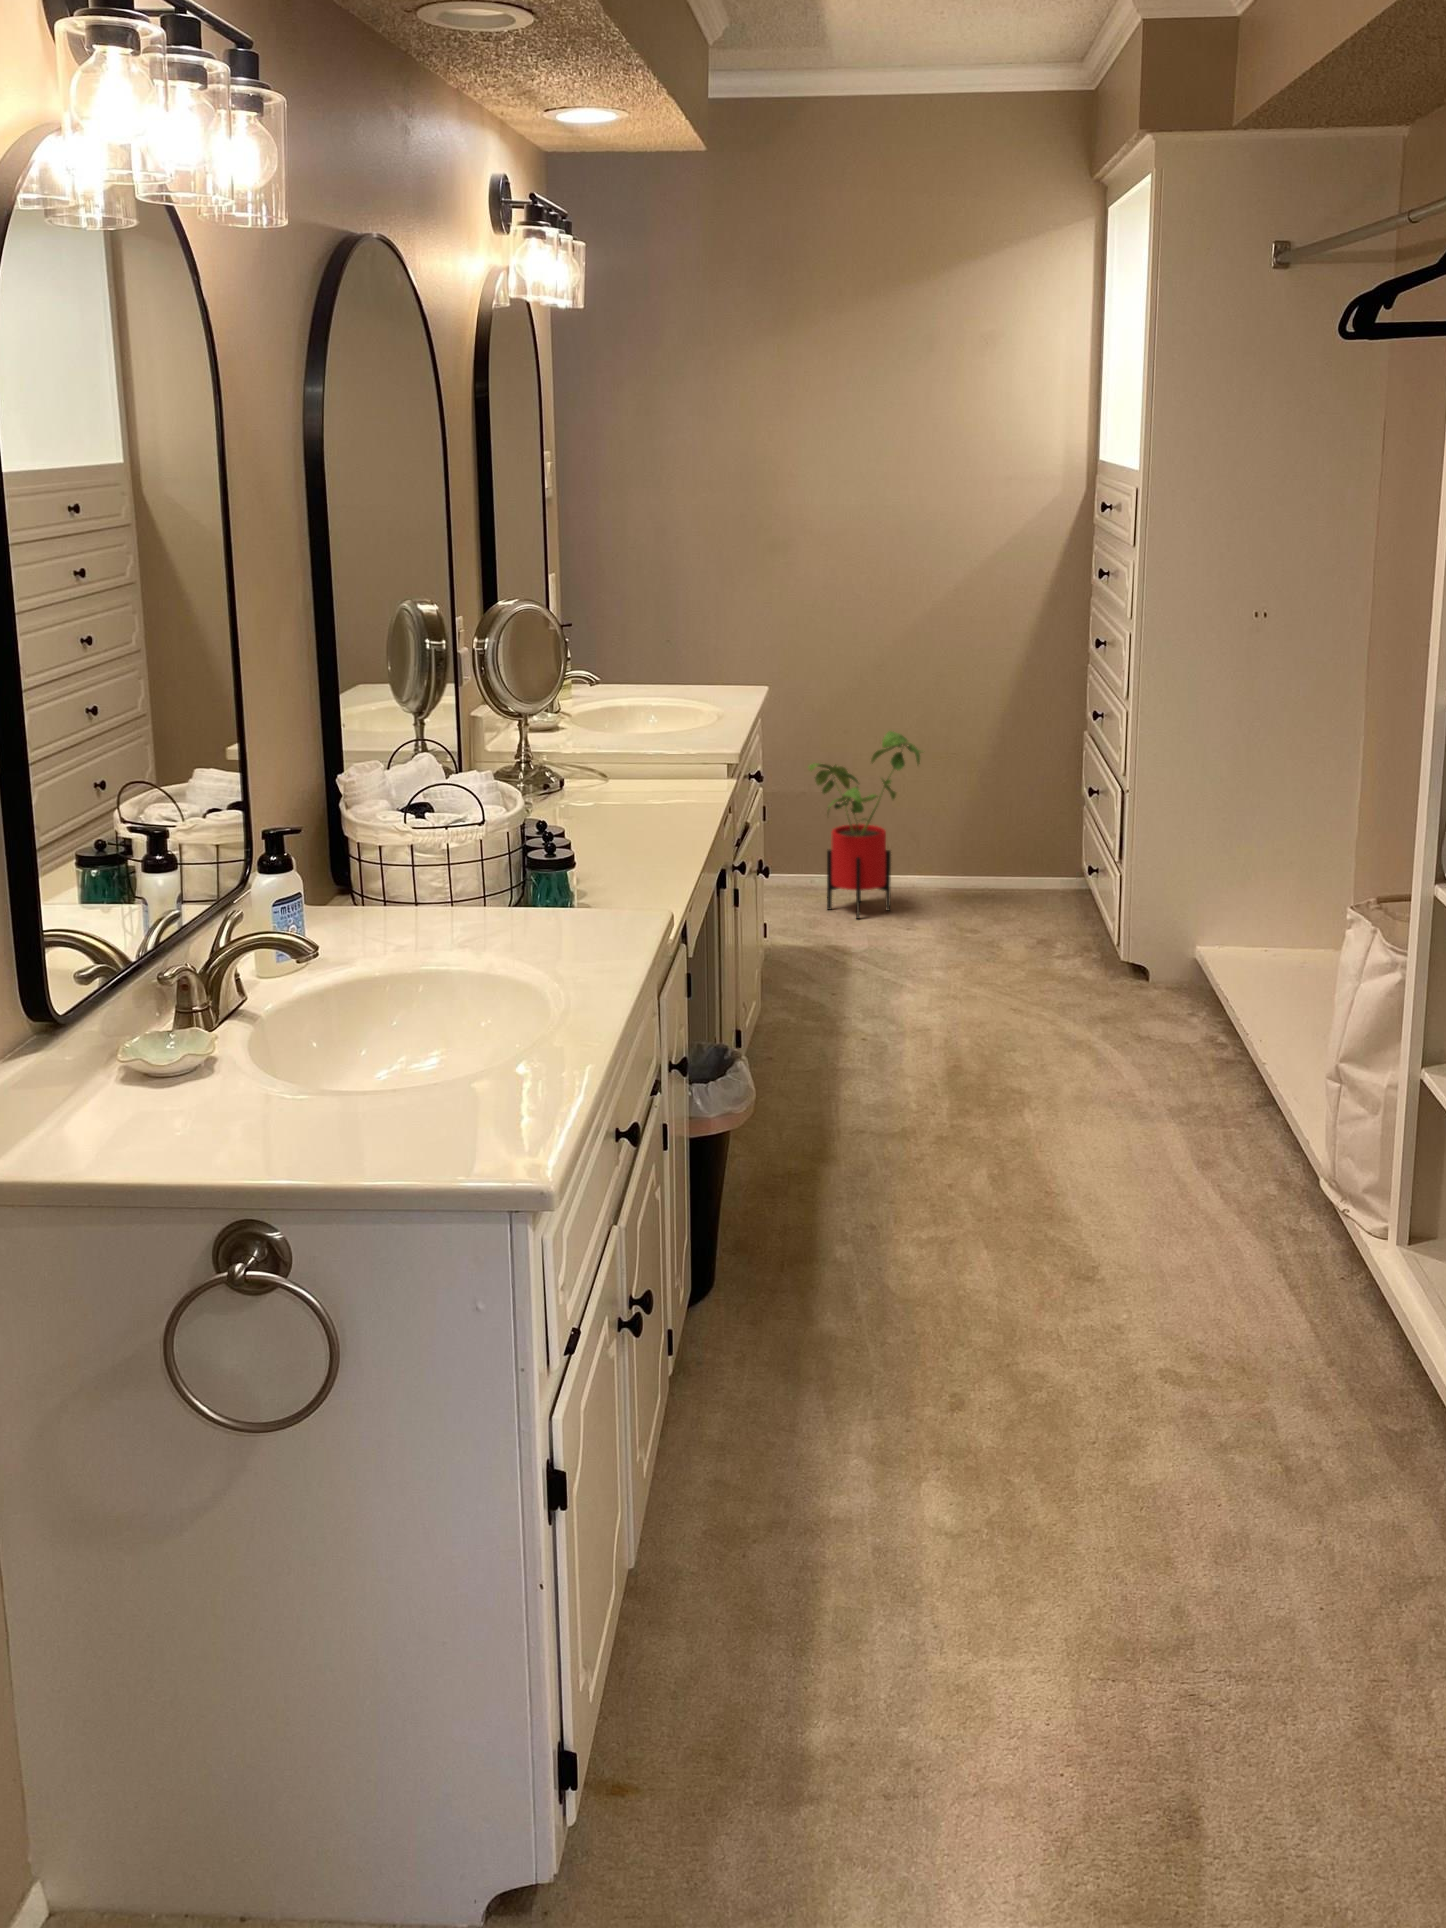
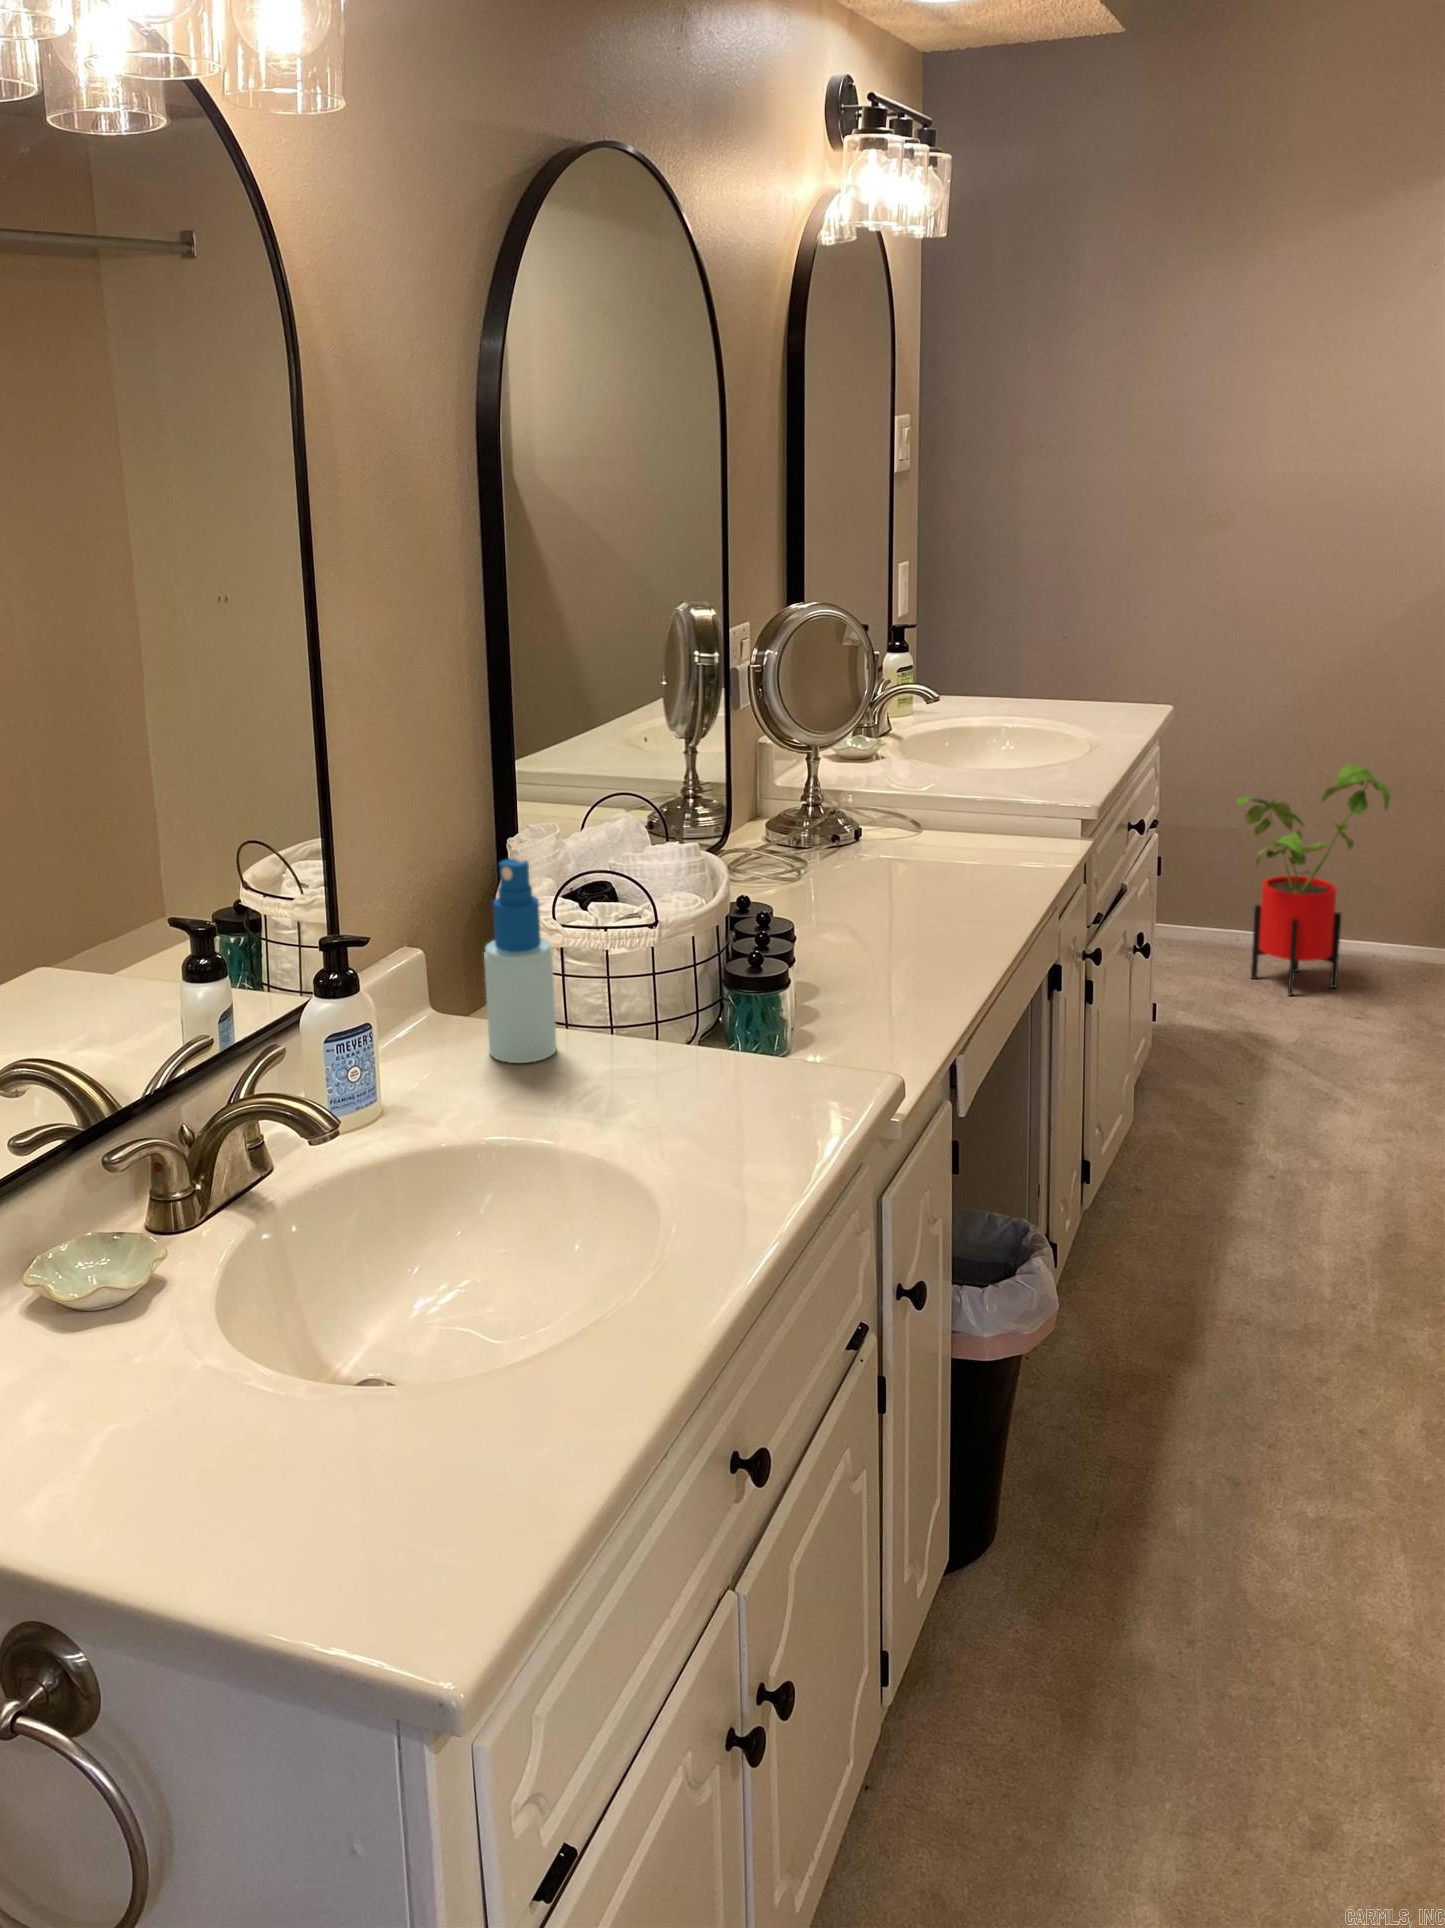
spray bottle: none [365,772,421,924] -> present [484,859,557,1063]

